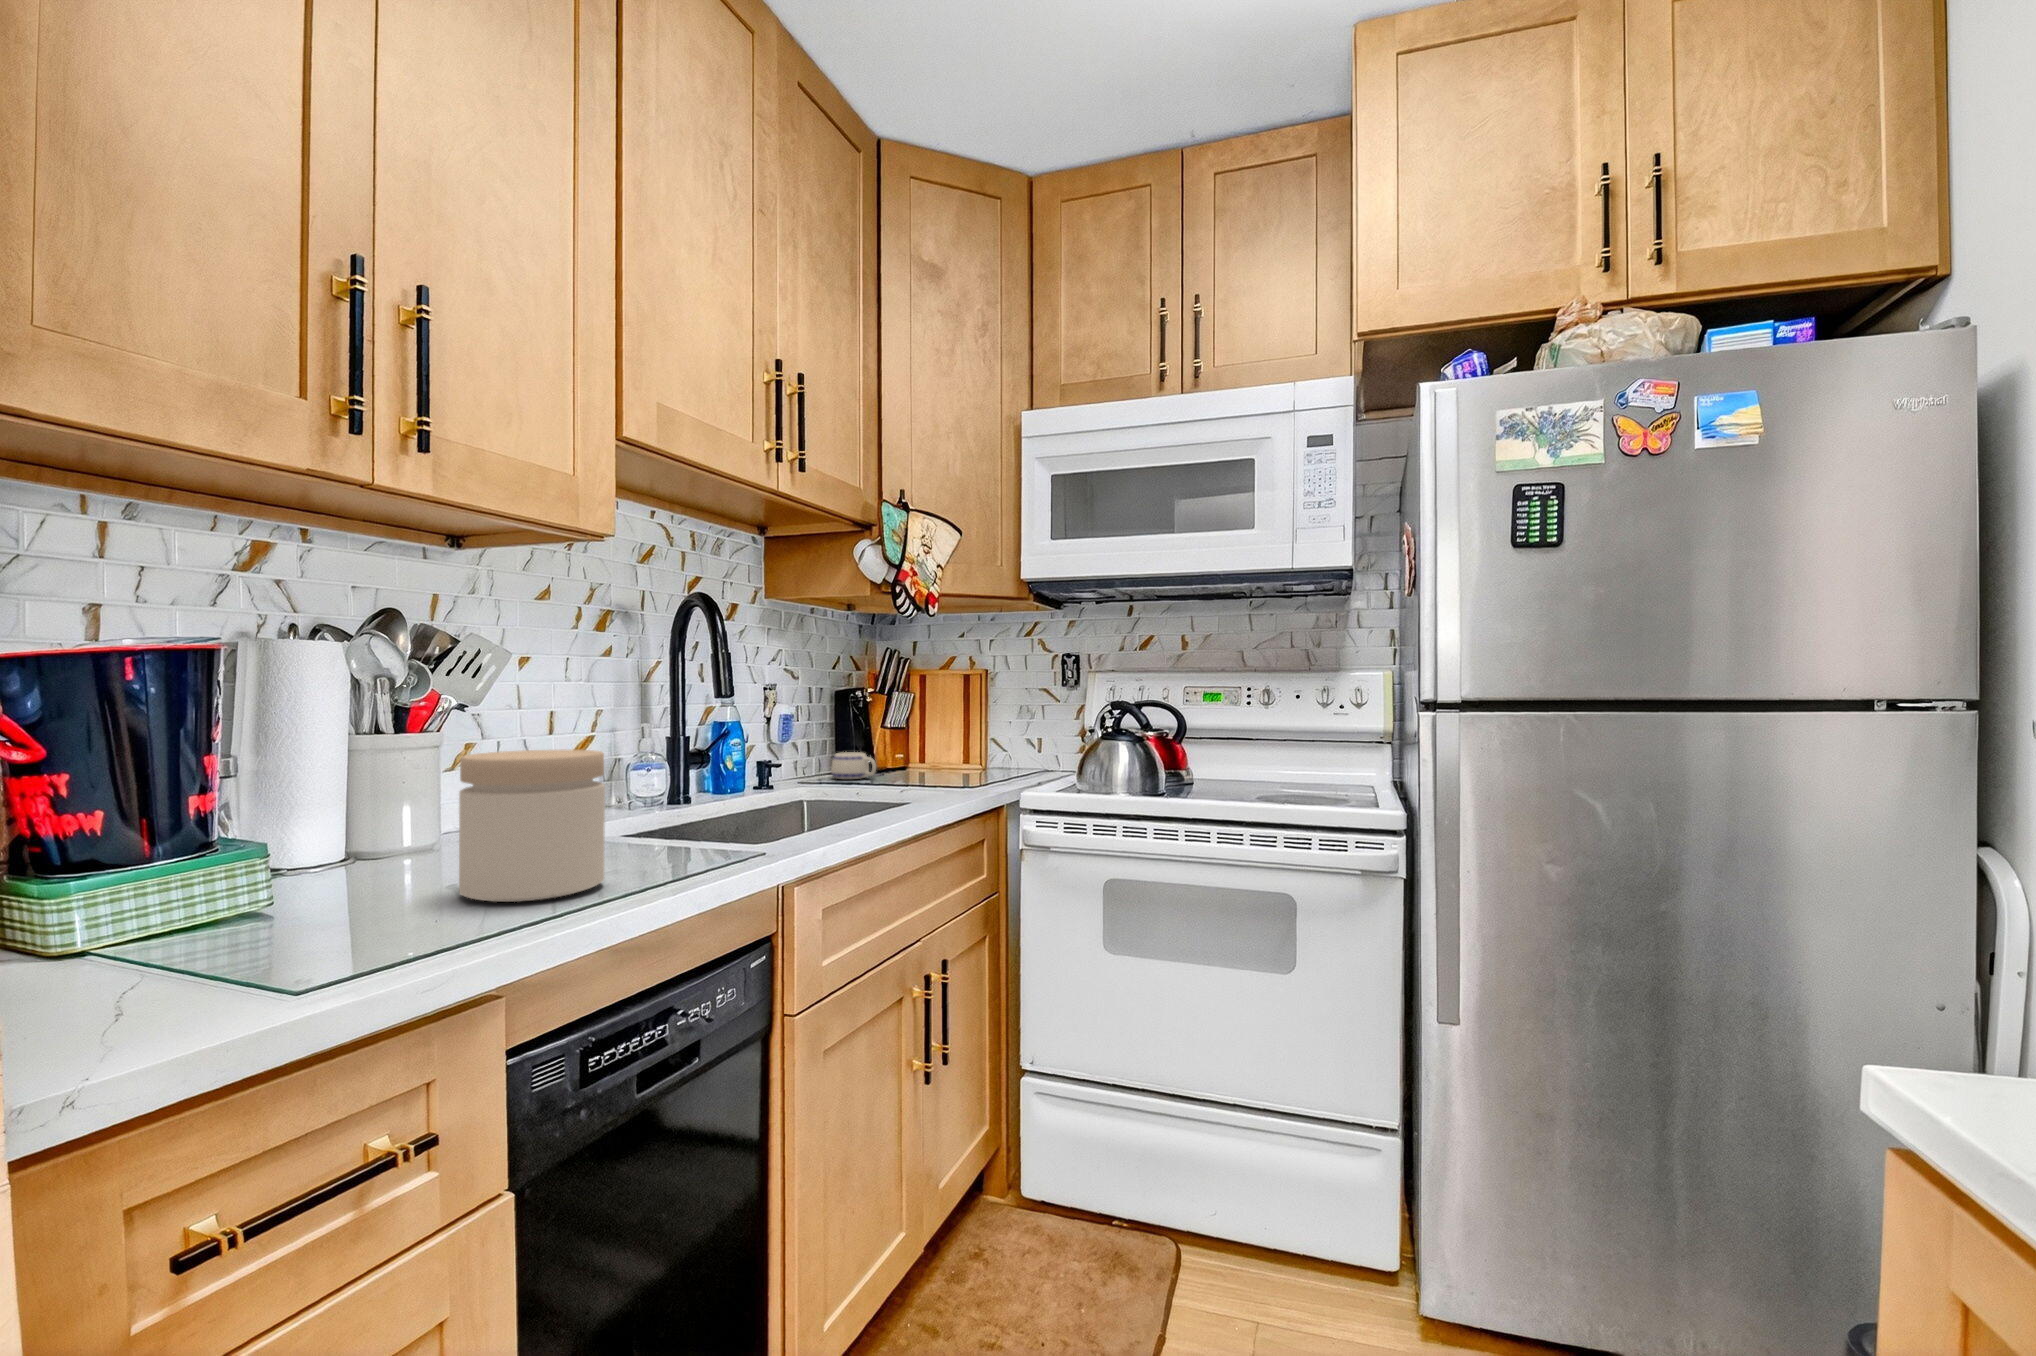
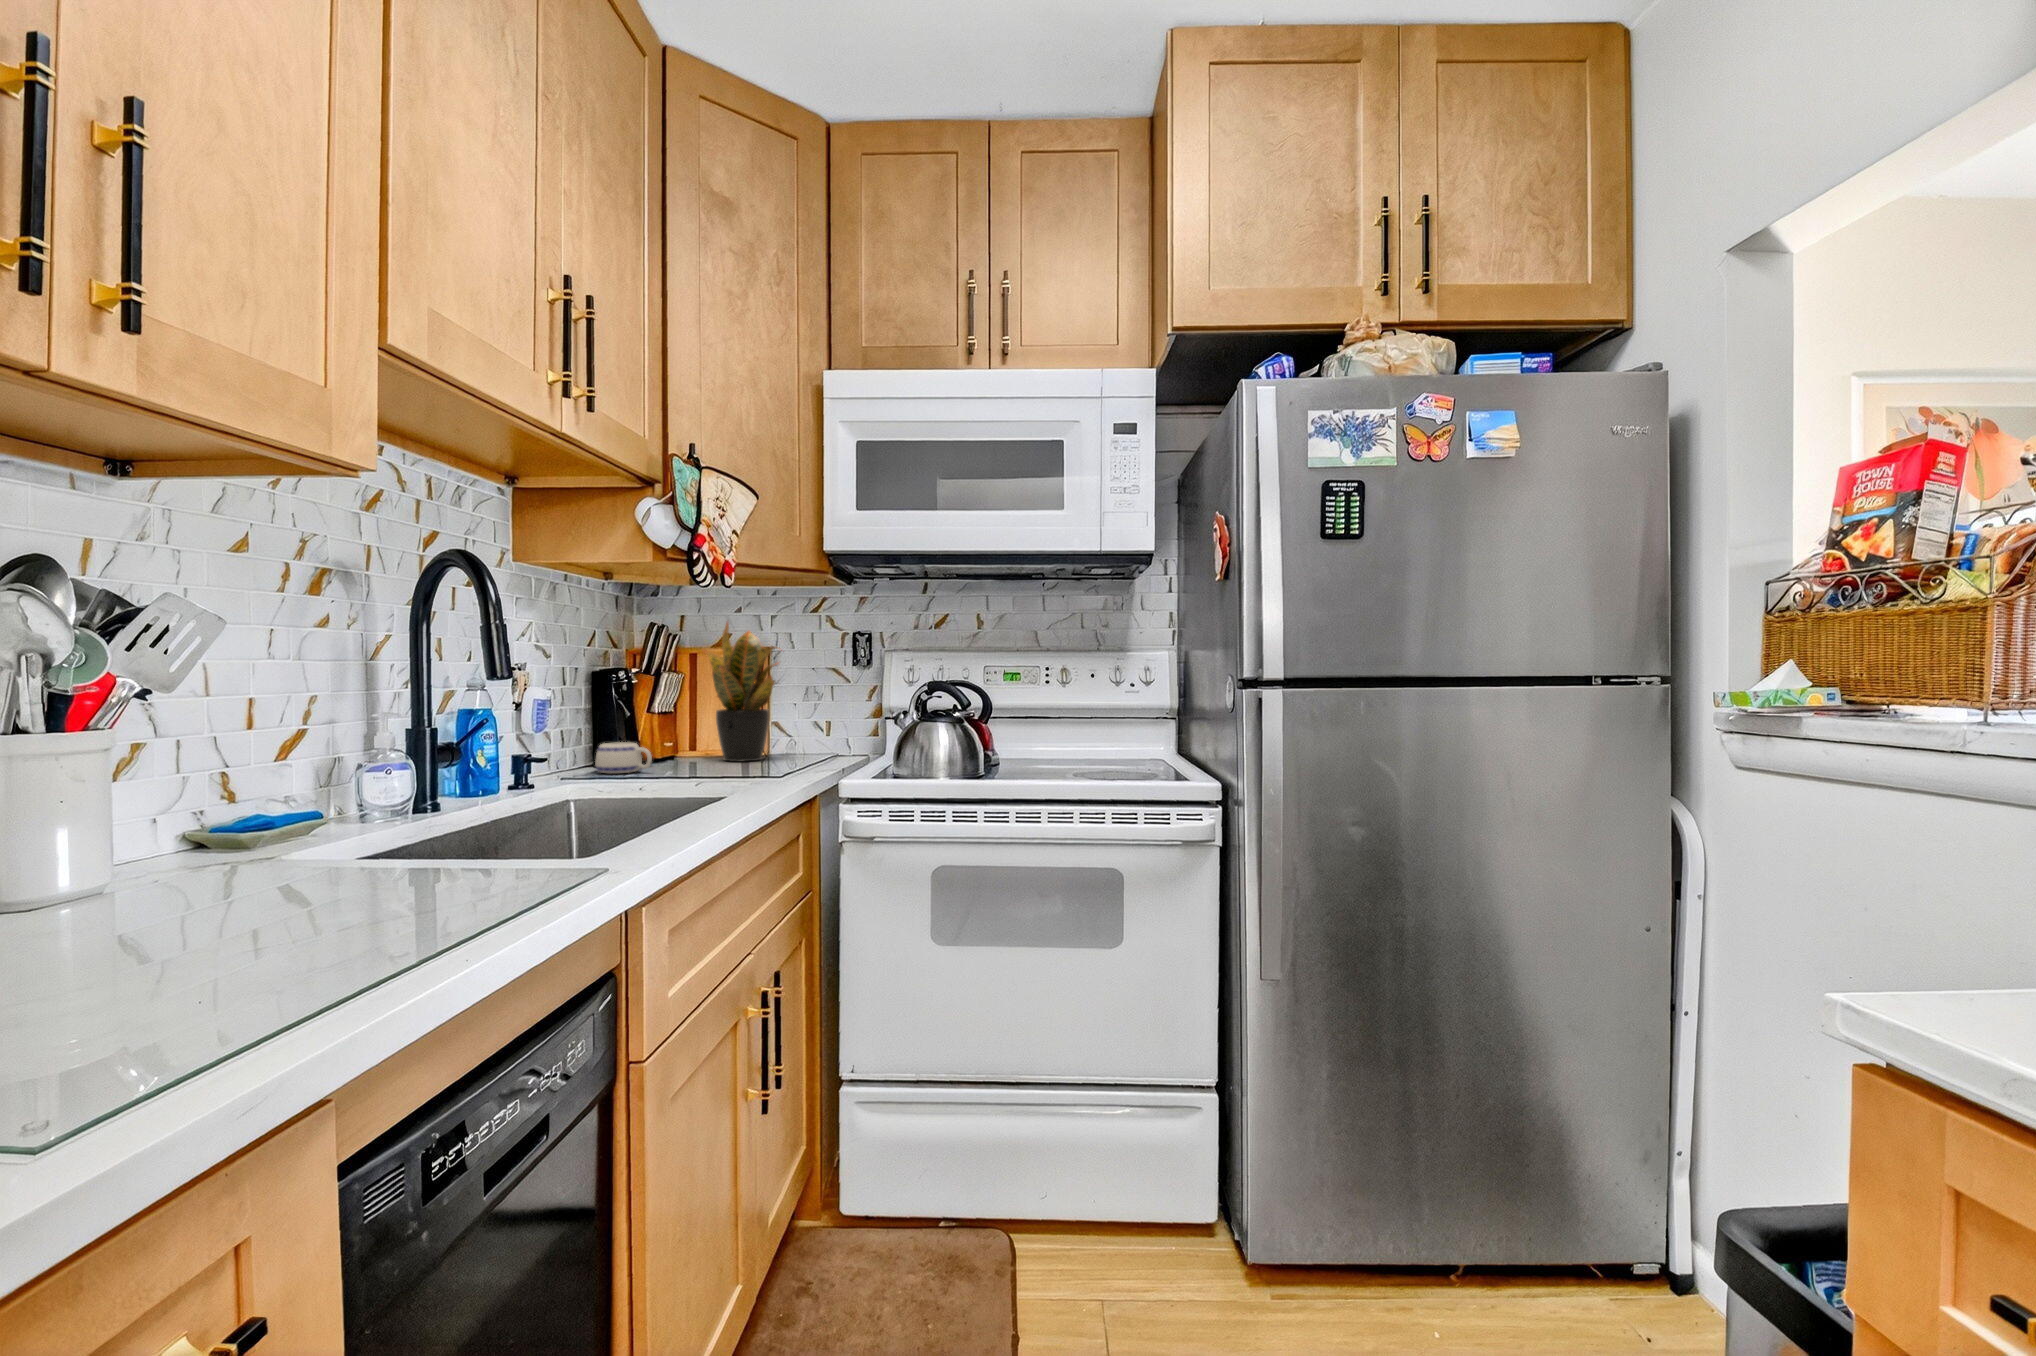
potted plant: none [920,639,1008,772] -> present [704,622,777,762]
jar: present [459,750,605,902] -> none [214,743,421,943]

